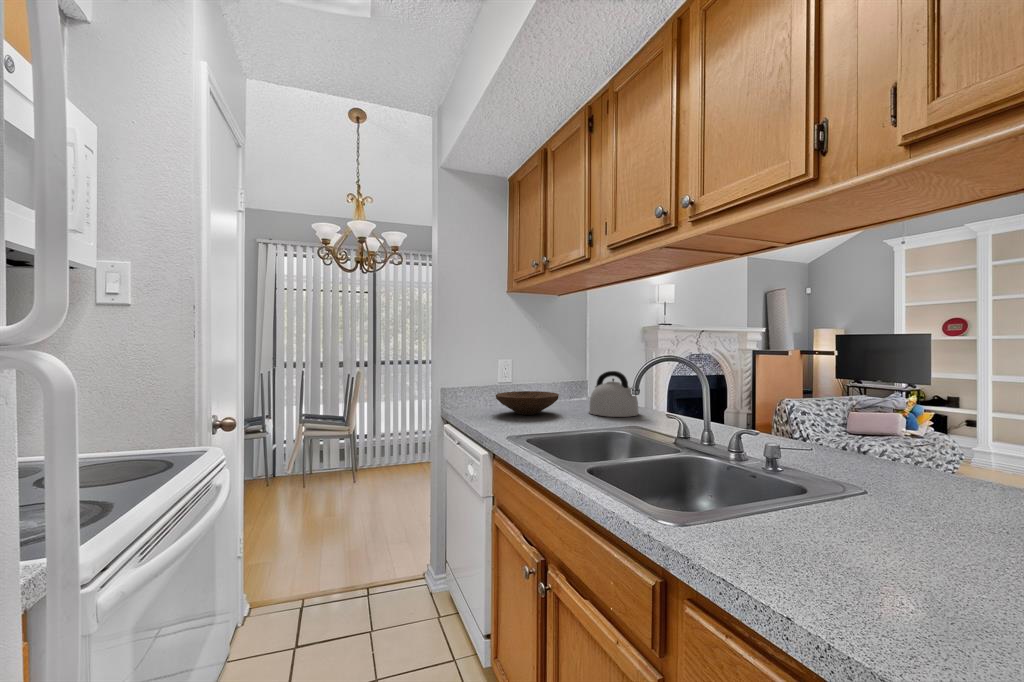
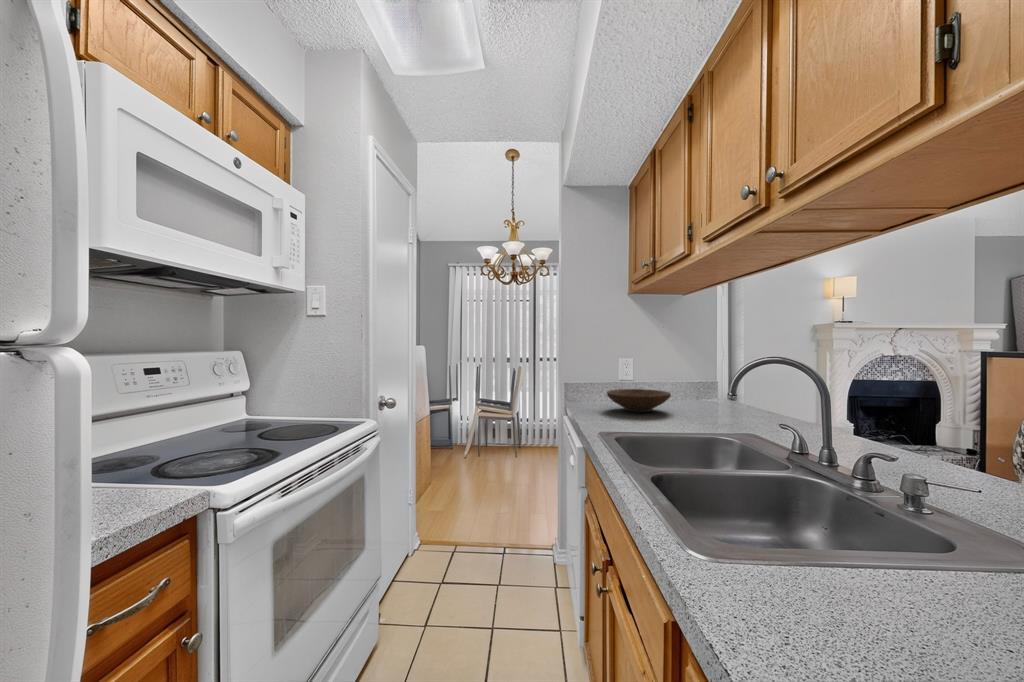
kettle: present [589,371,640,417] -> none [704,372,765,422]

